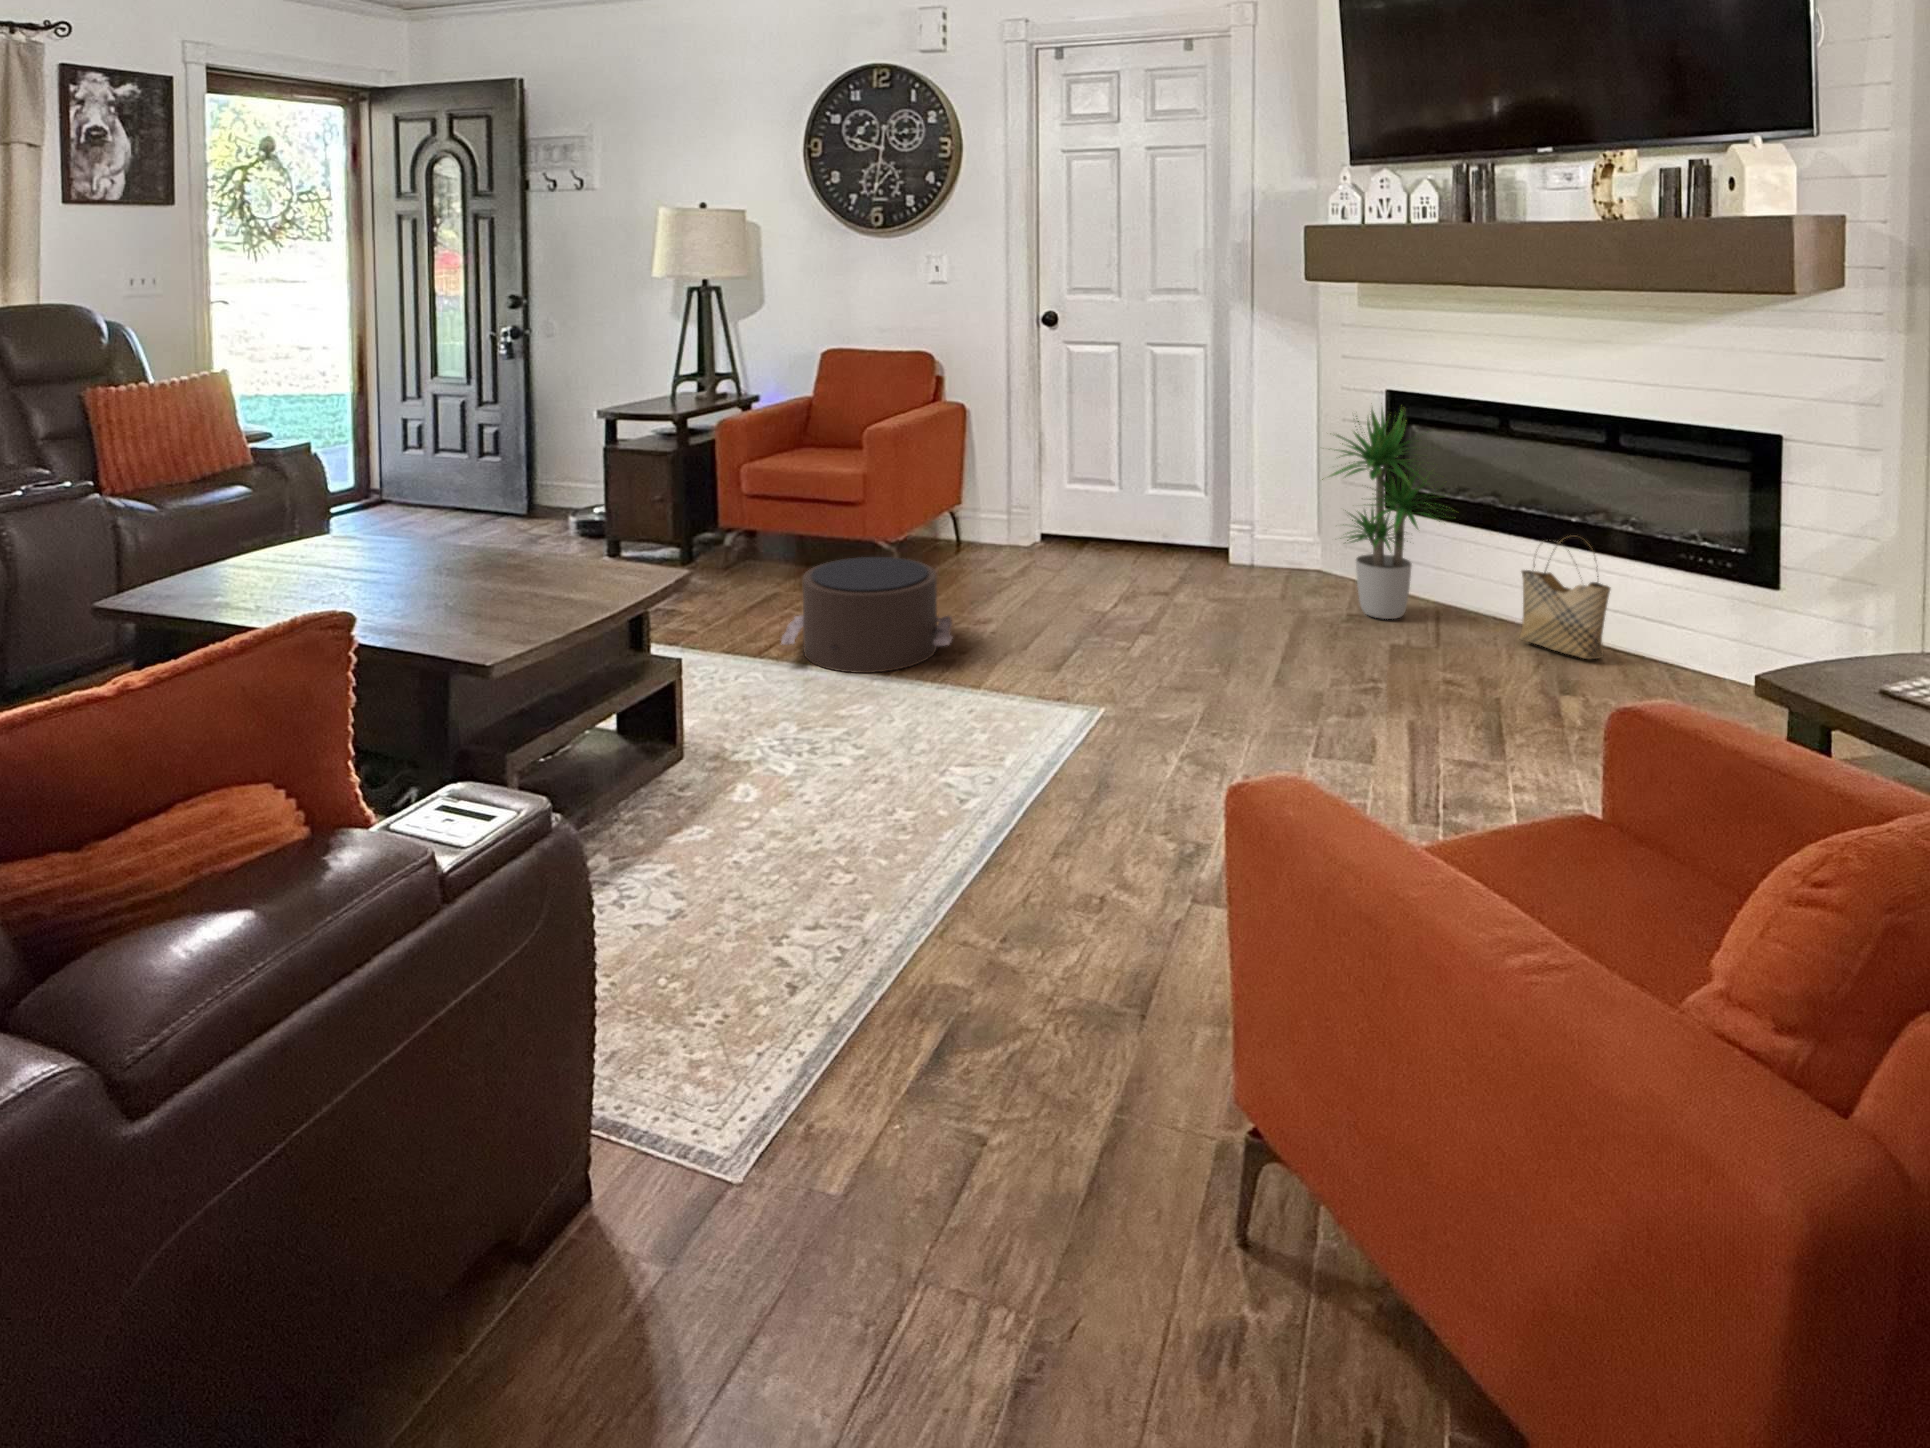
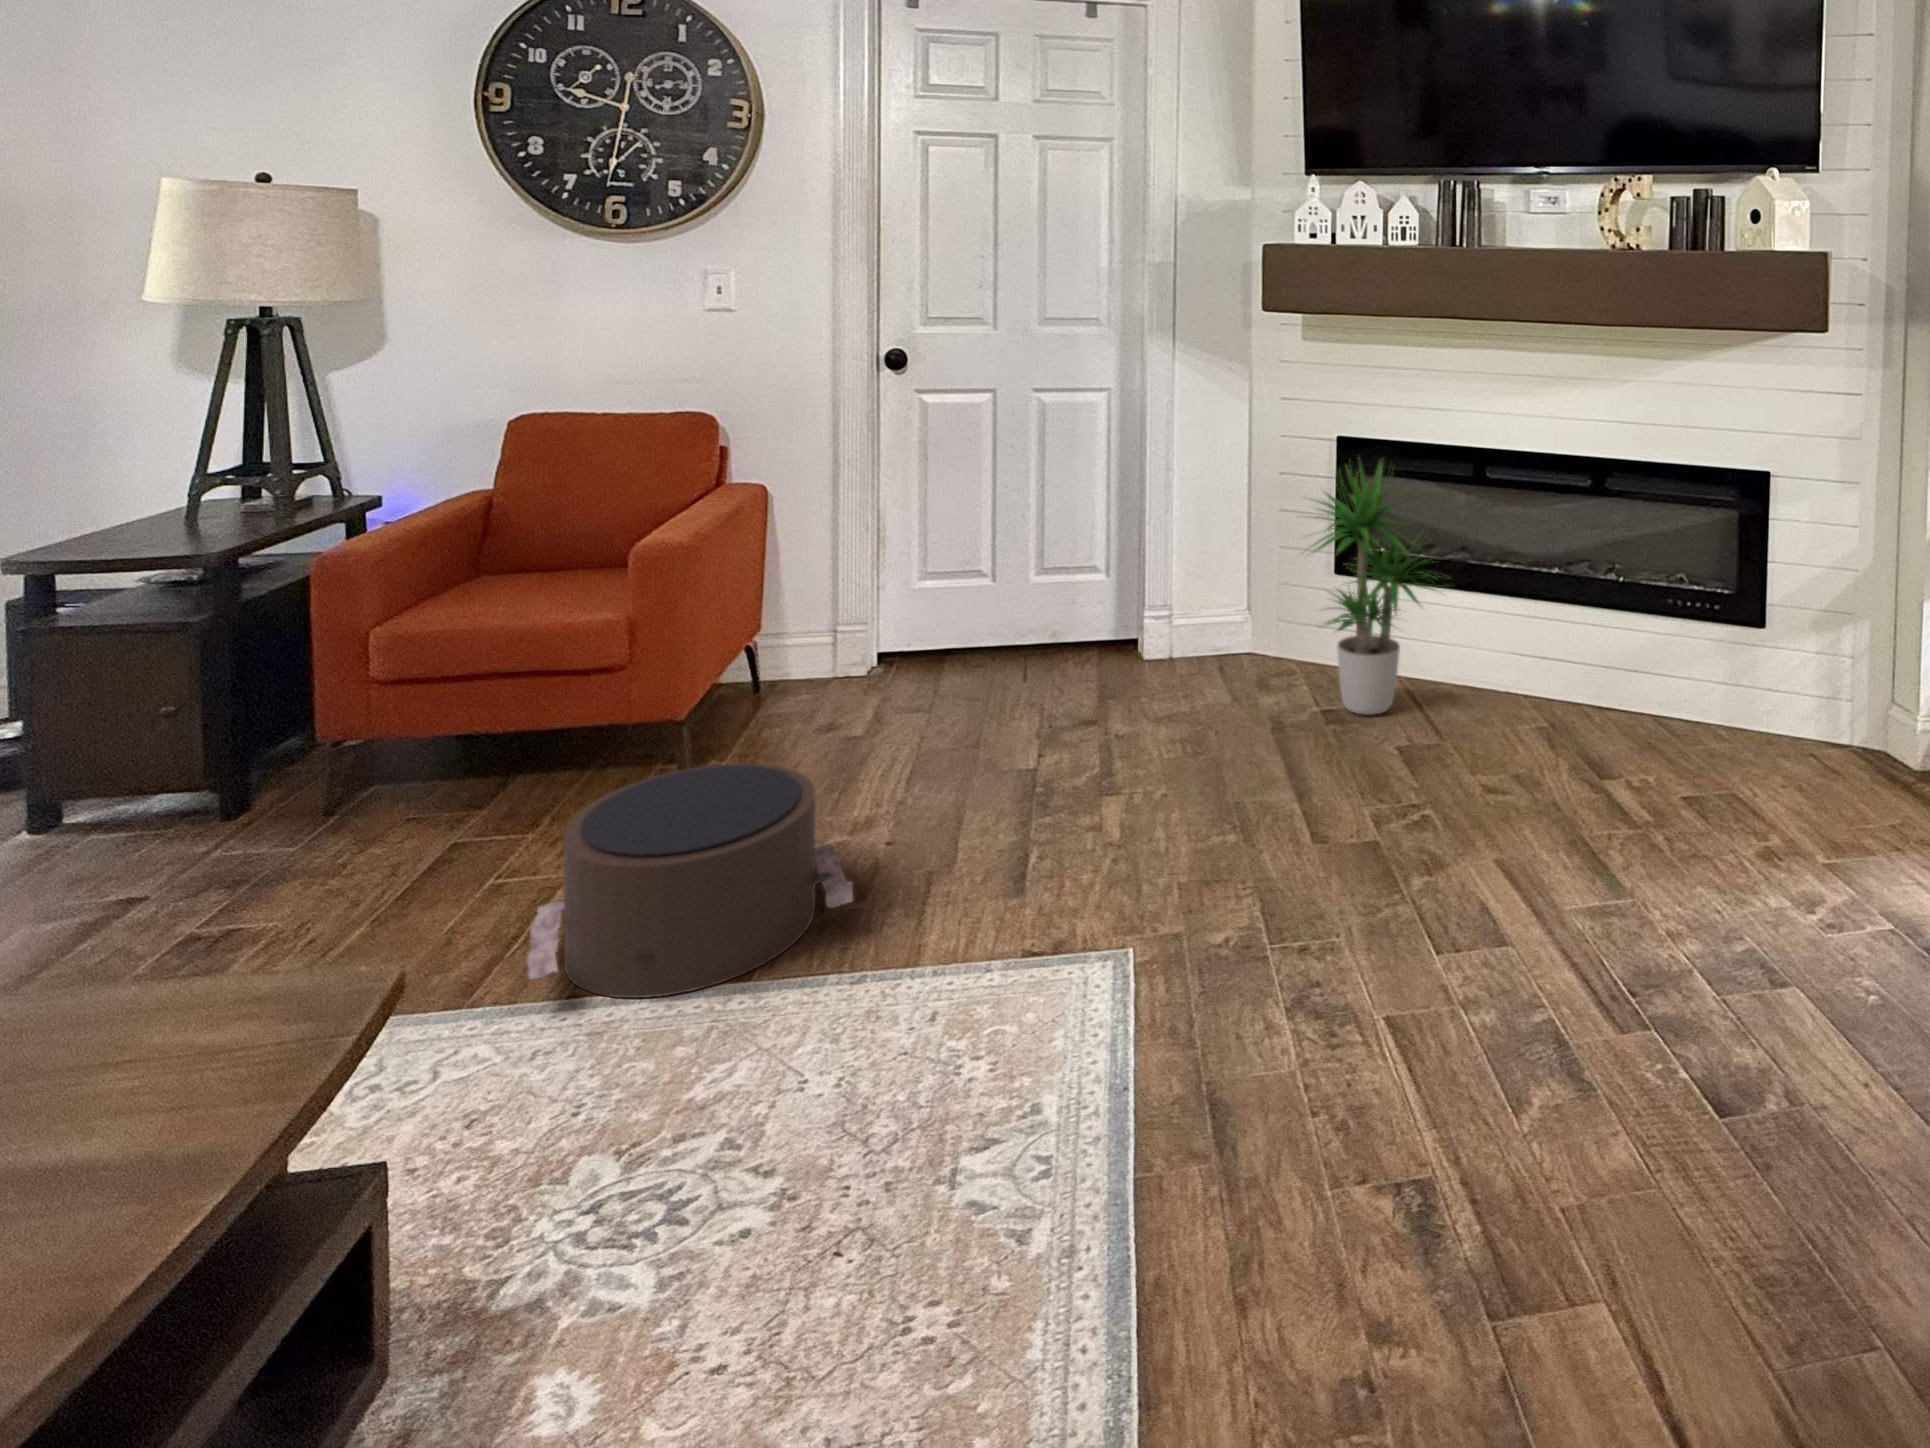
woven basket: present [1520,536,1610,659] -> none [1520,591,1614,729]

